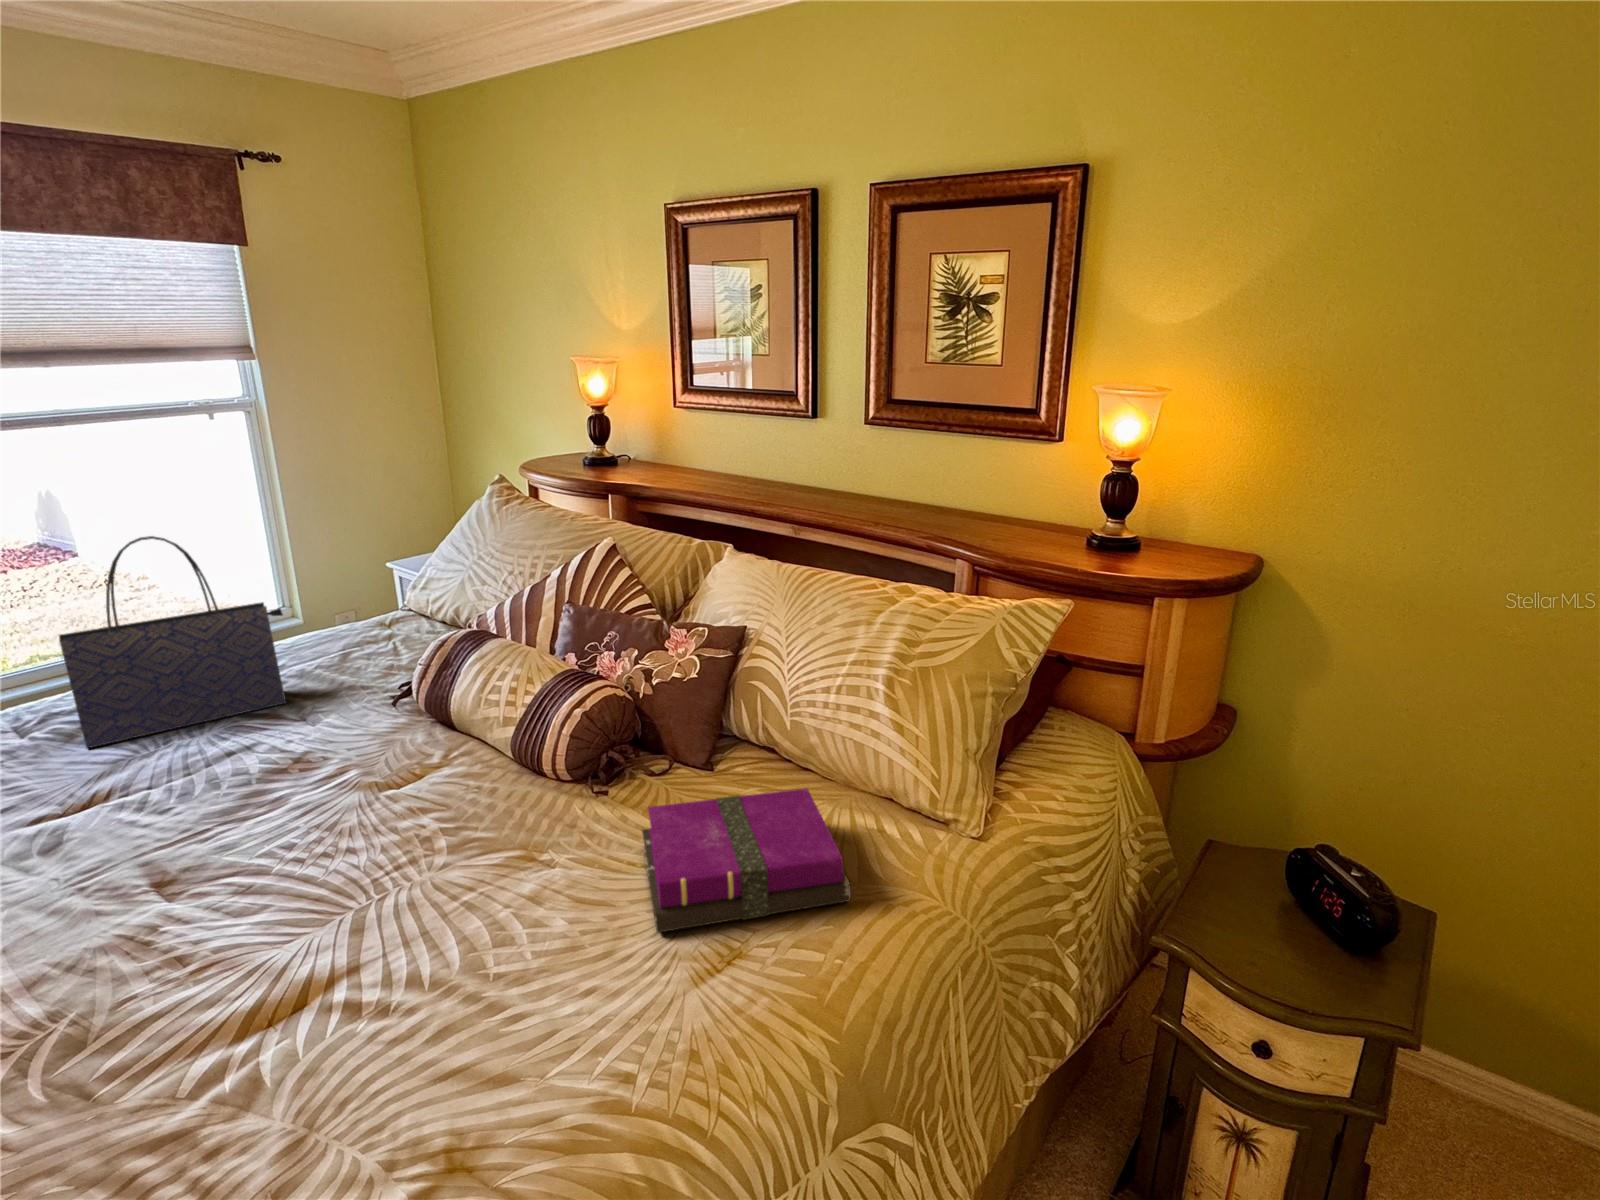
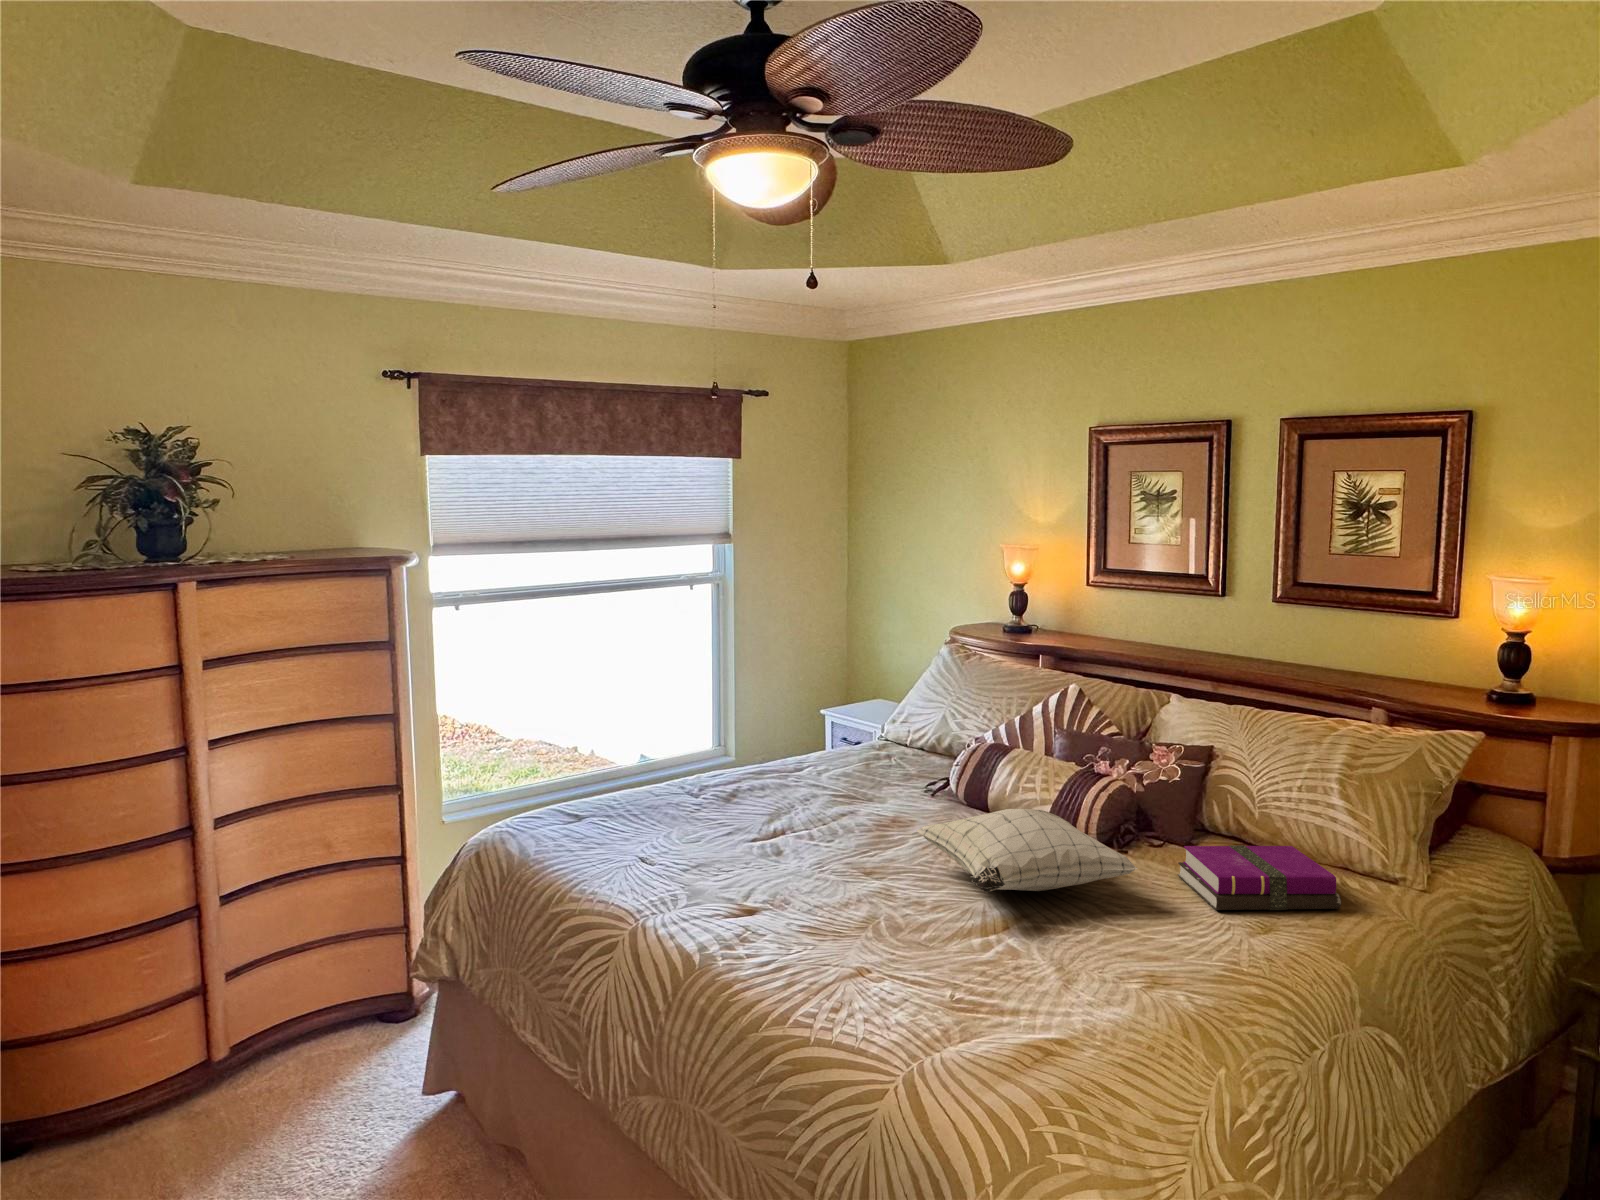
tote bag: present [59,536,286,748] -> none [740,666,855,805]
pillow: none [162,765,523,999] -> present [917,809,1138,893]

